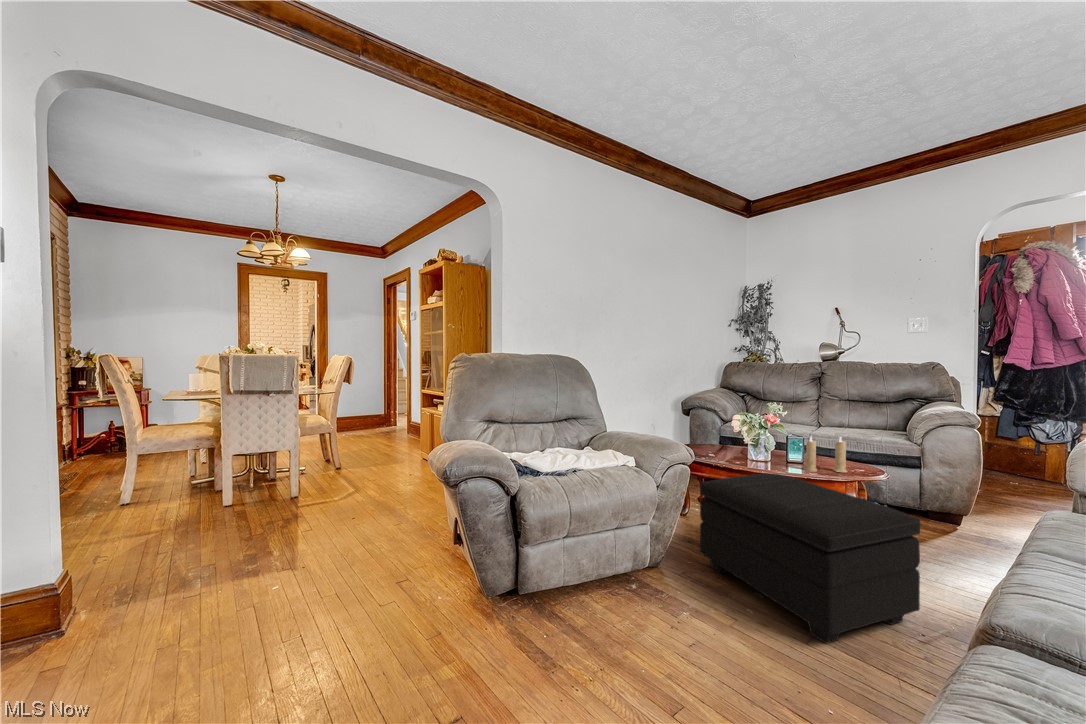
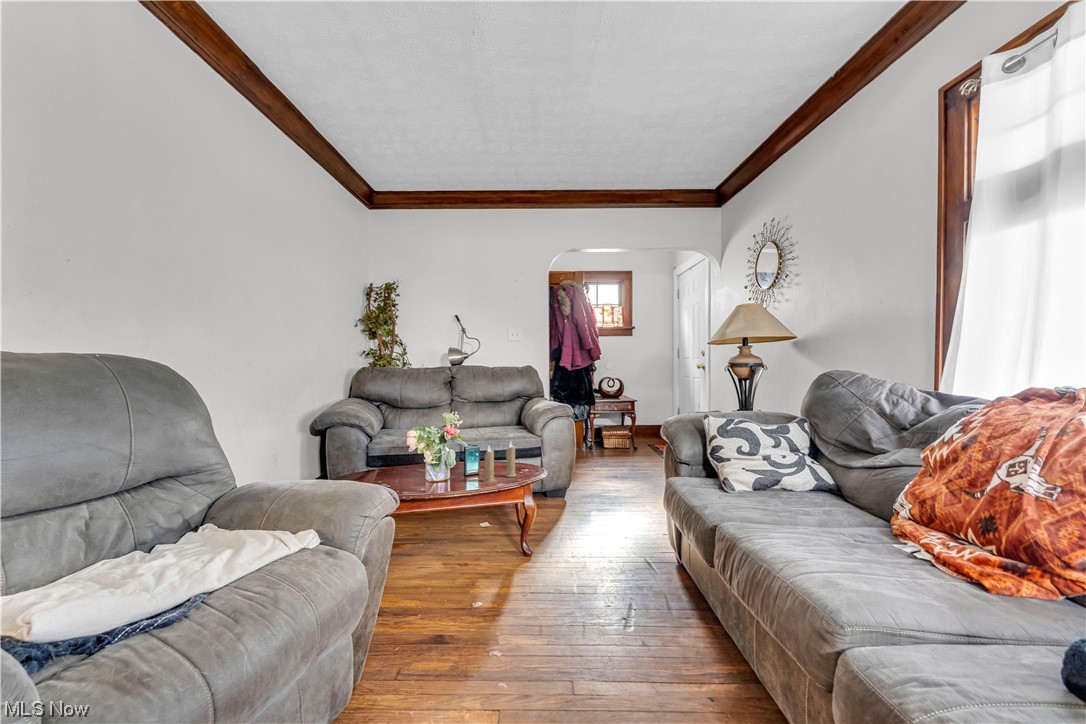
footstool: present [700,473,920,643] -> none [403,495,610,678]

